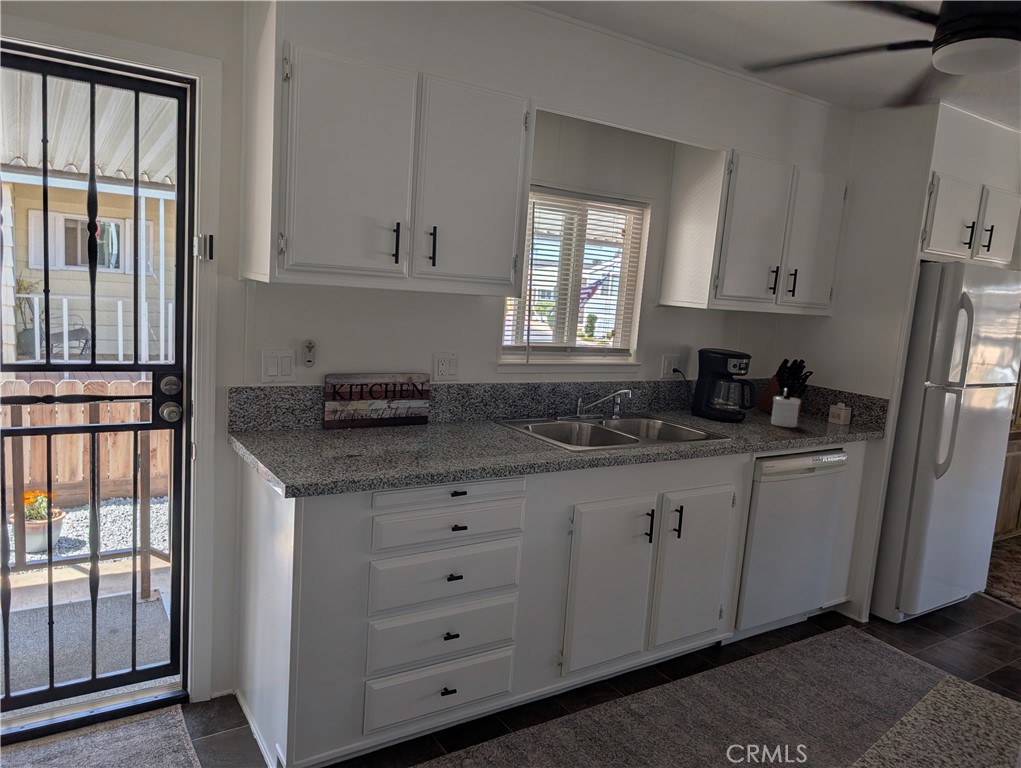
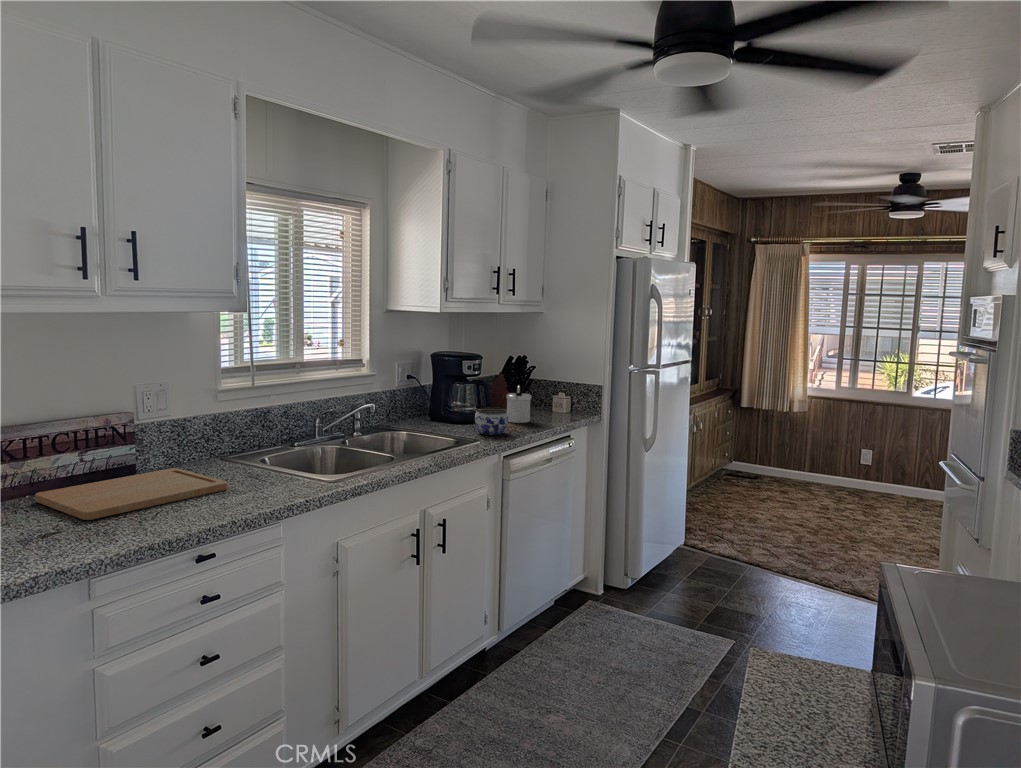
jar: none [733,406,768,434] -> present [475,408,508,435]
cutting board: none [354,423,490,450] -> present [36,468,227,520]

